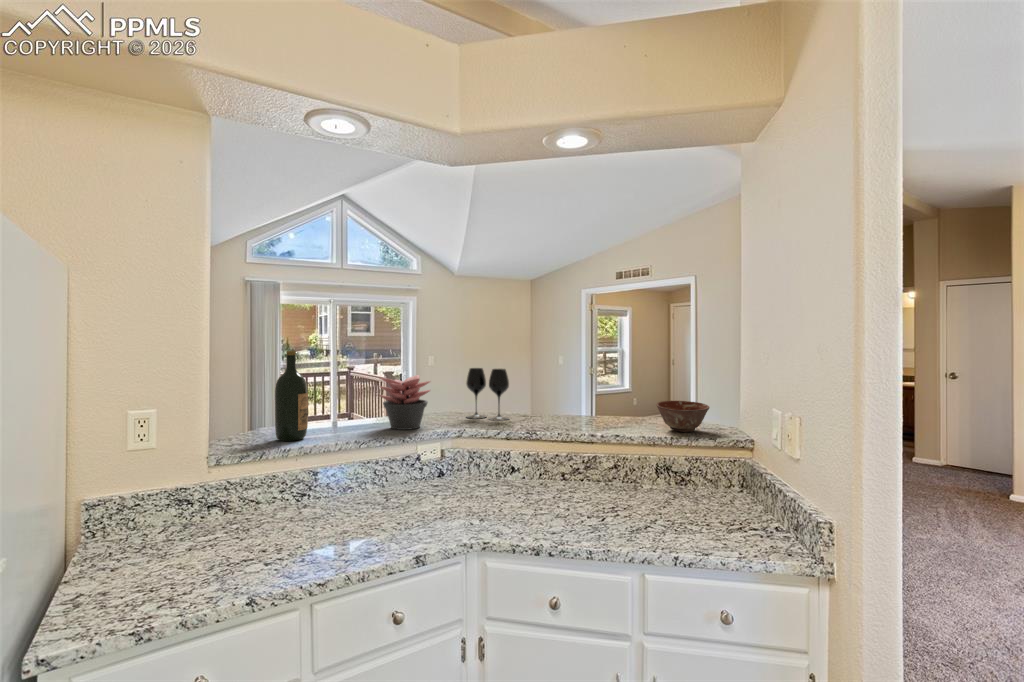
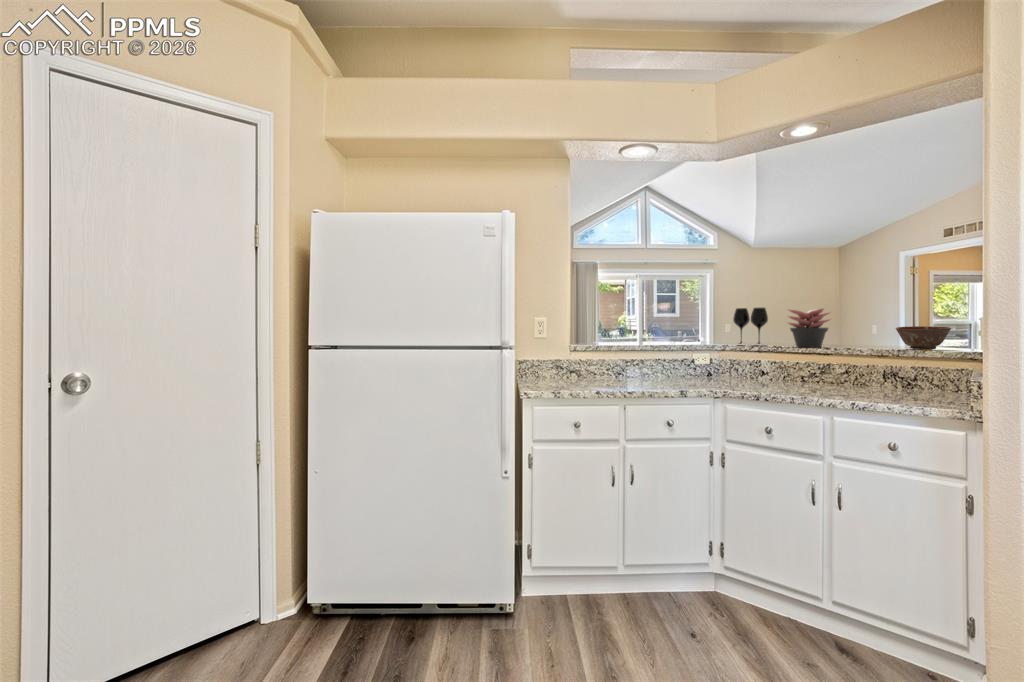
wine bottle: present [275,351,308,441] -> none [603,293,622,345]
succulent plant: present [380,375,430,430] -> present [788,308,831,347]

